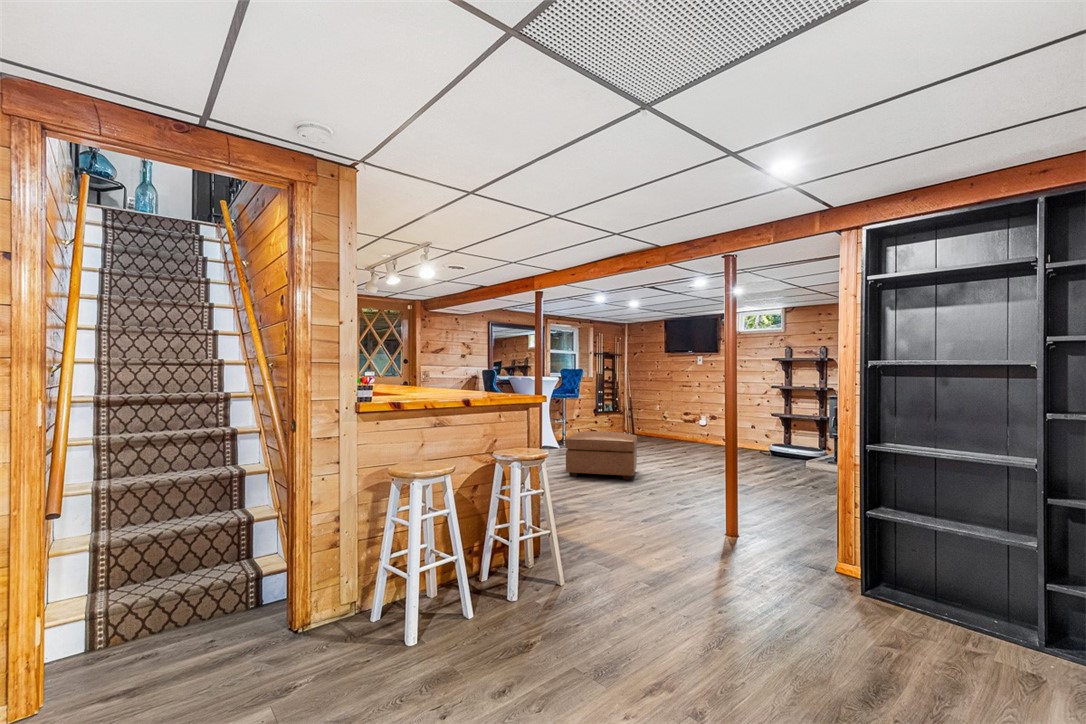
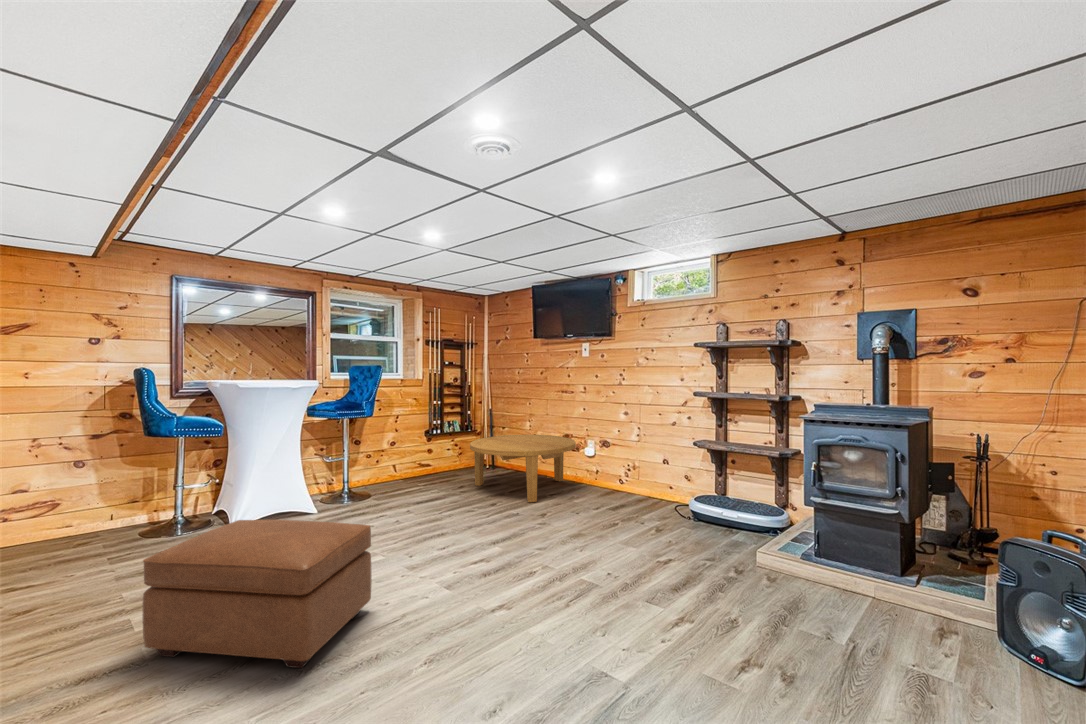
coffee table: none [632,413,696,447] -> present [470,435,576,502]

